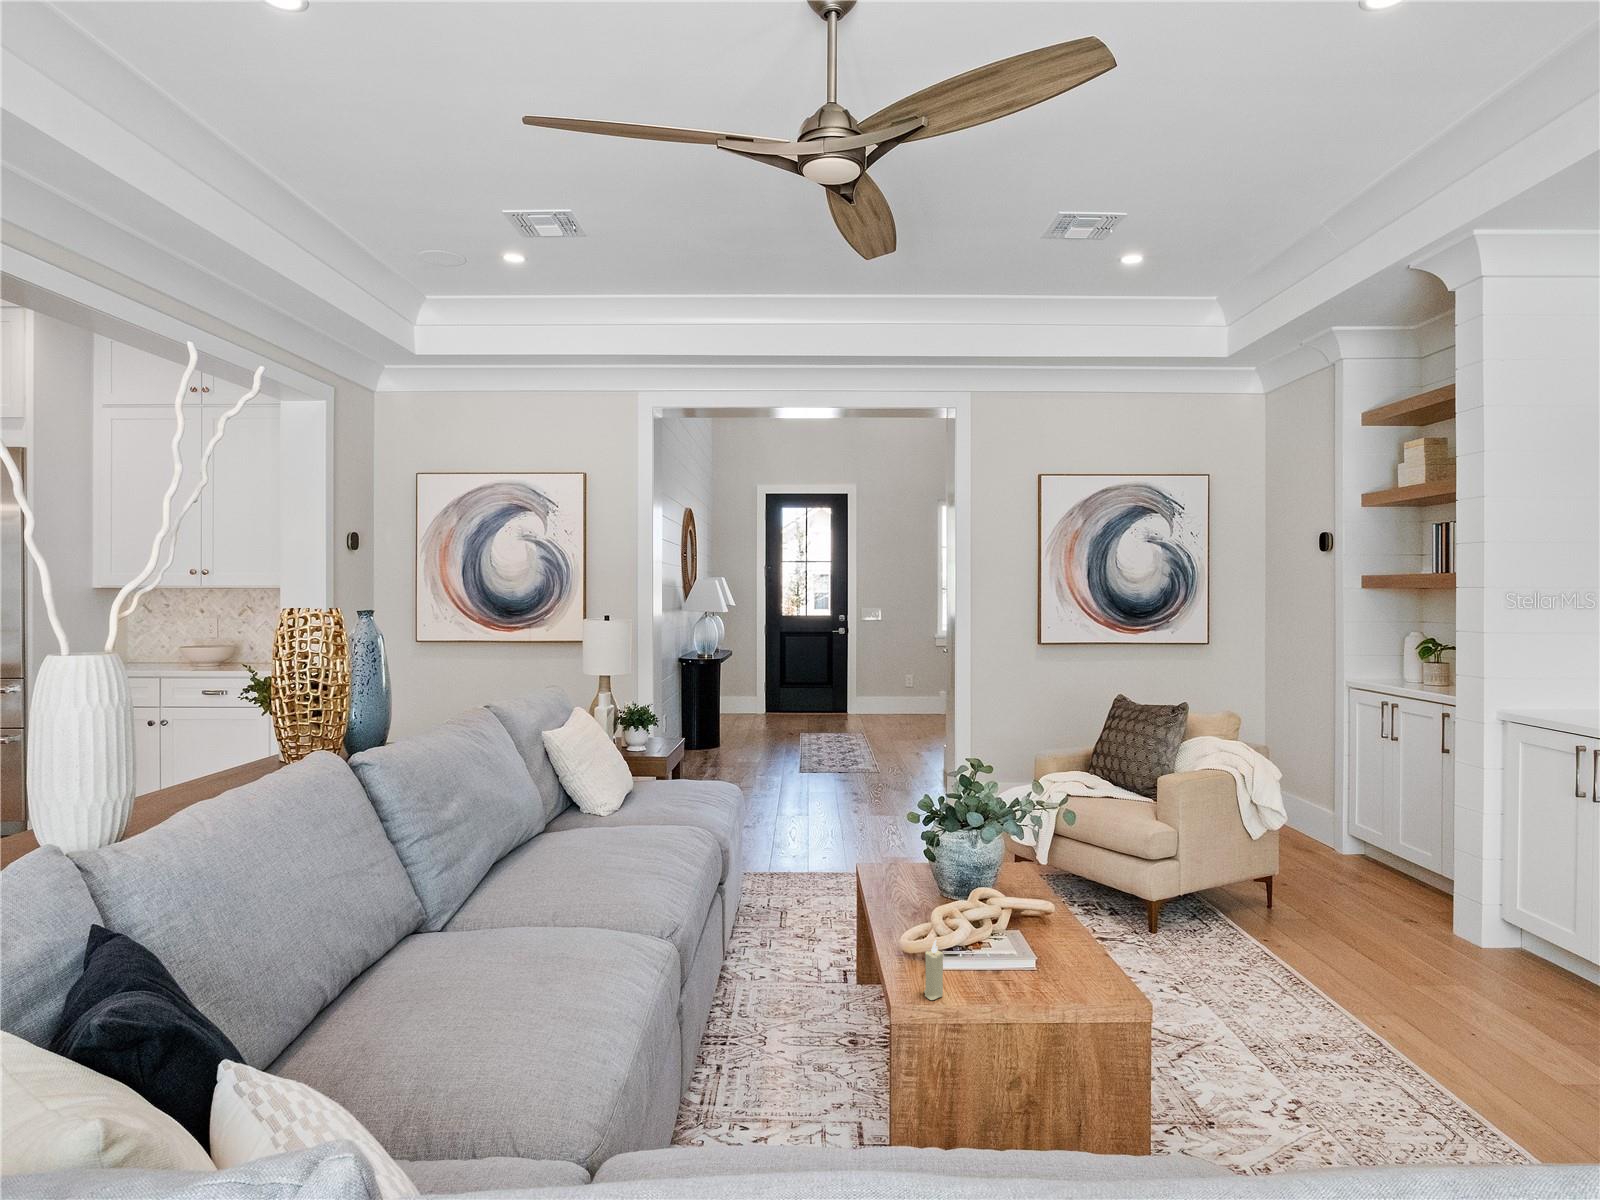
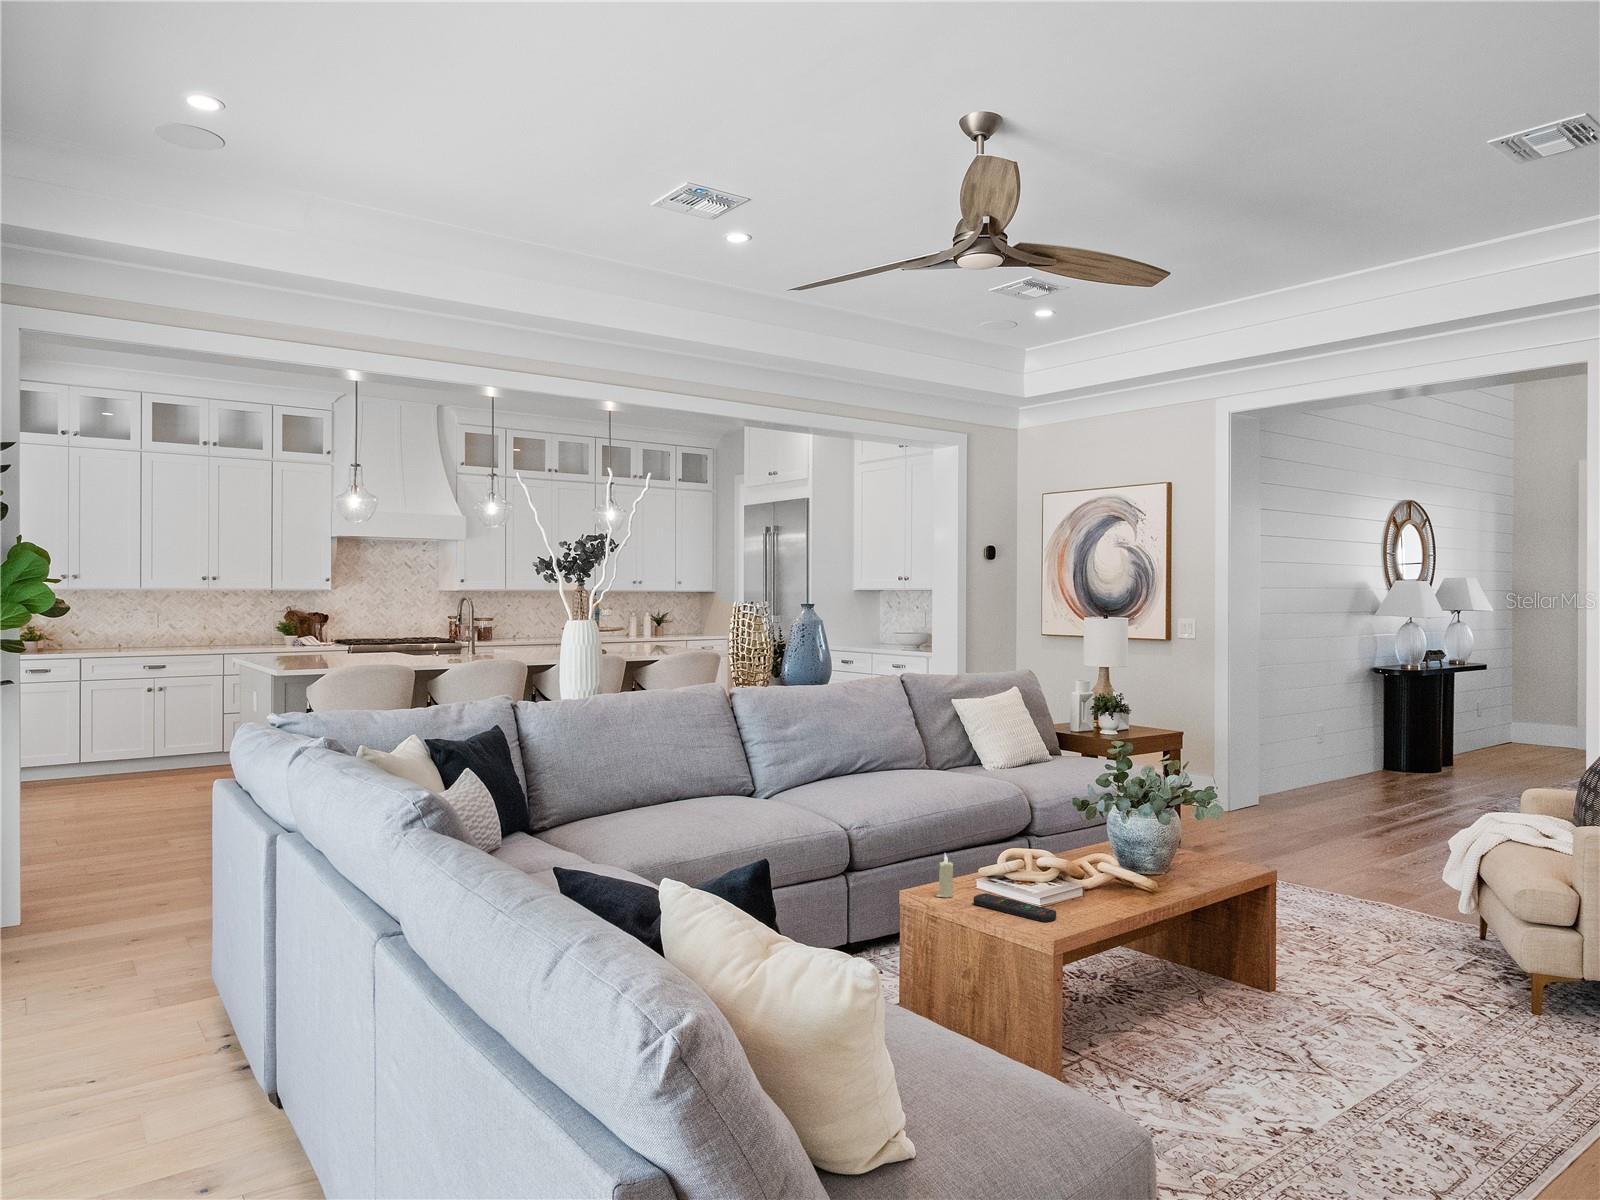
remote control: none [969,968,1073,993] -> present [974,893,1056,922]

